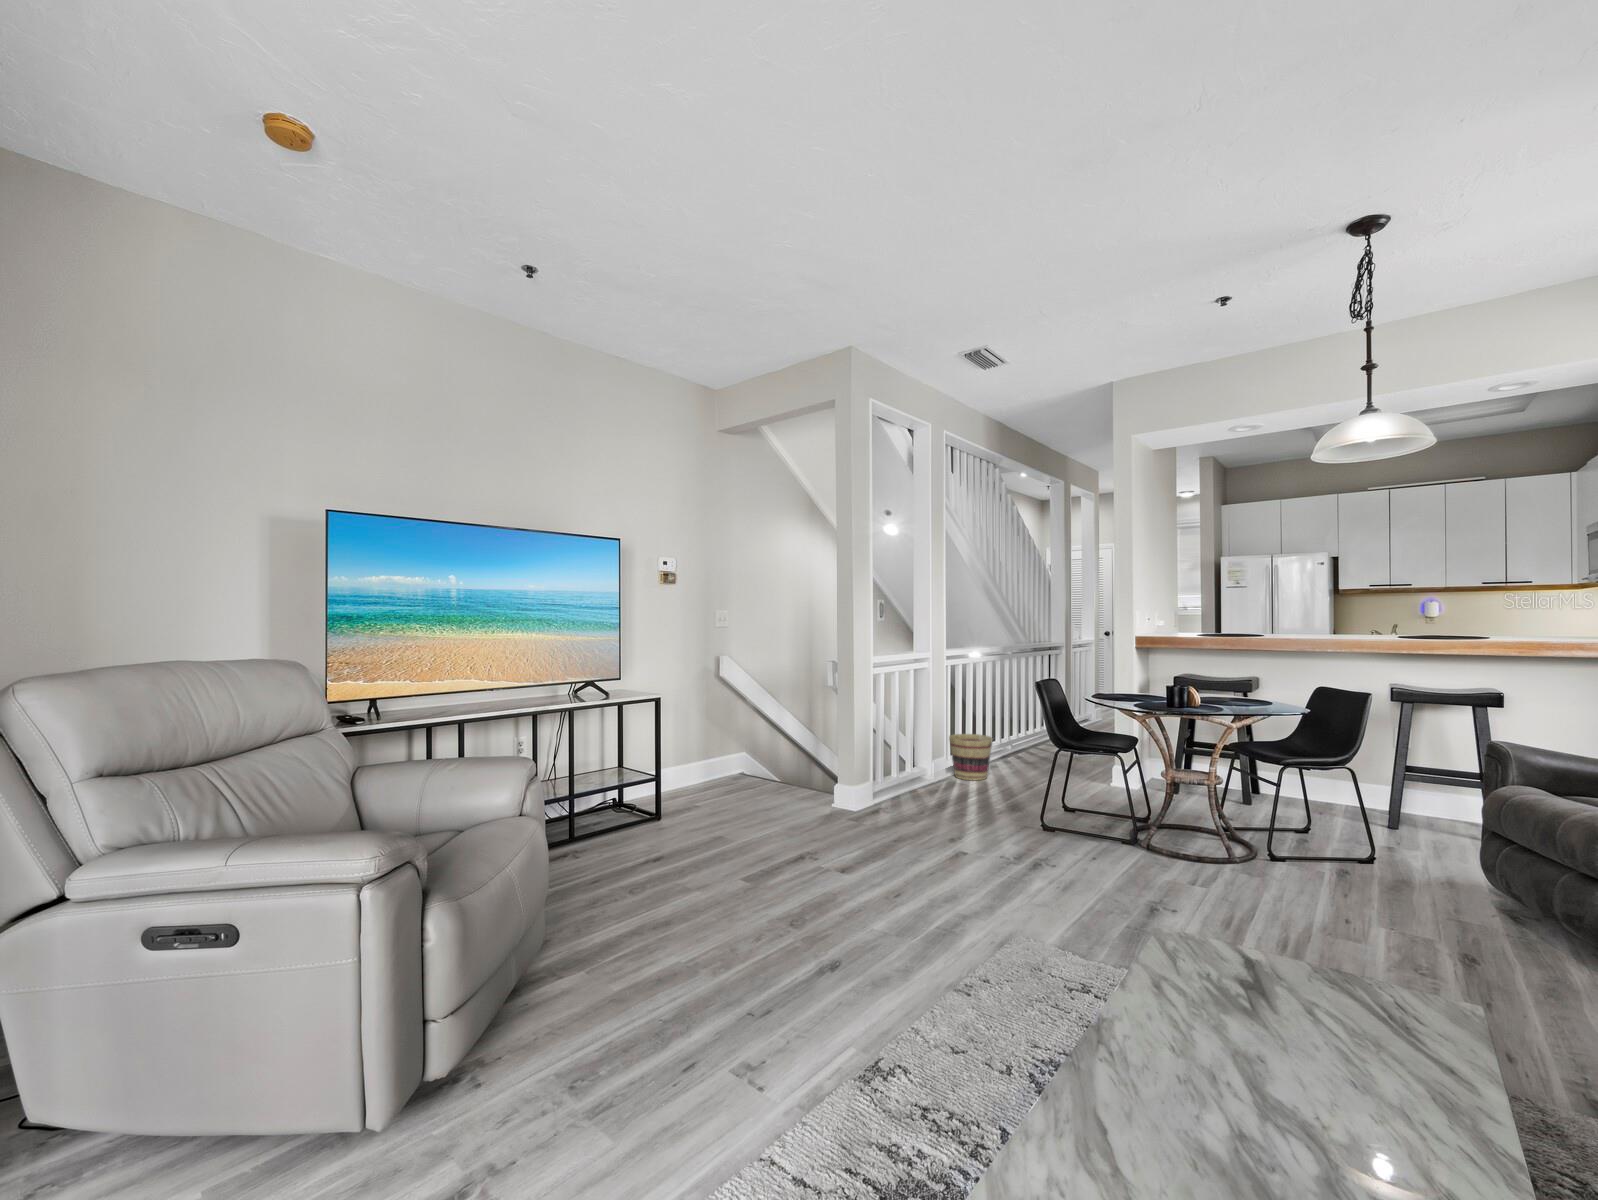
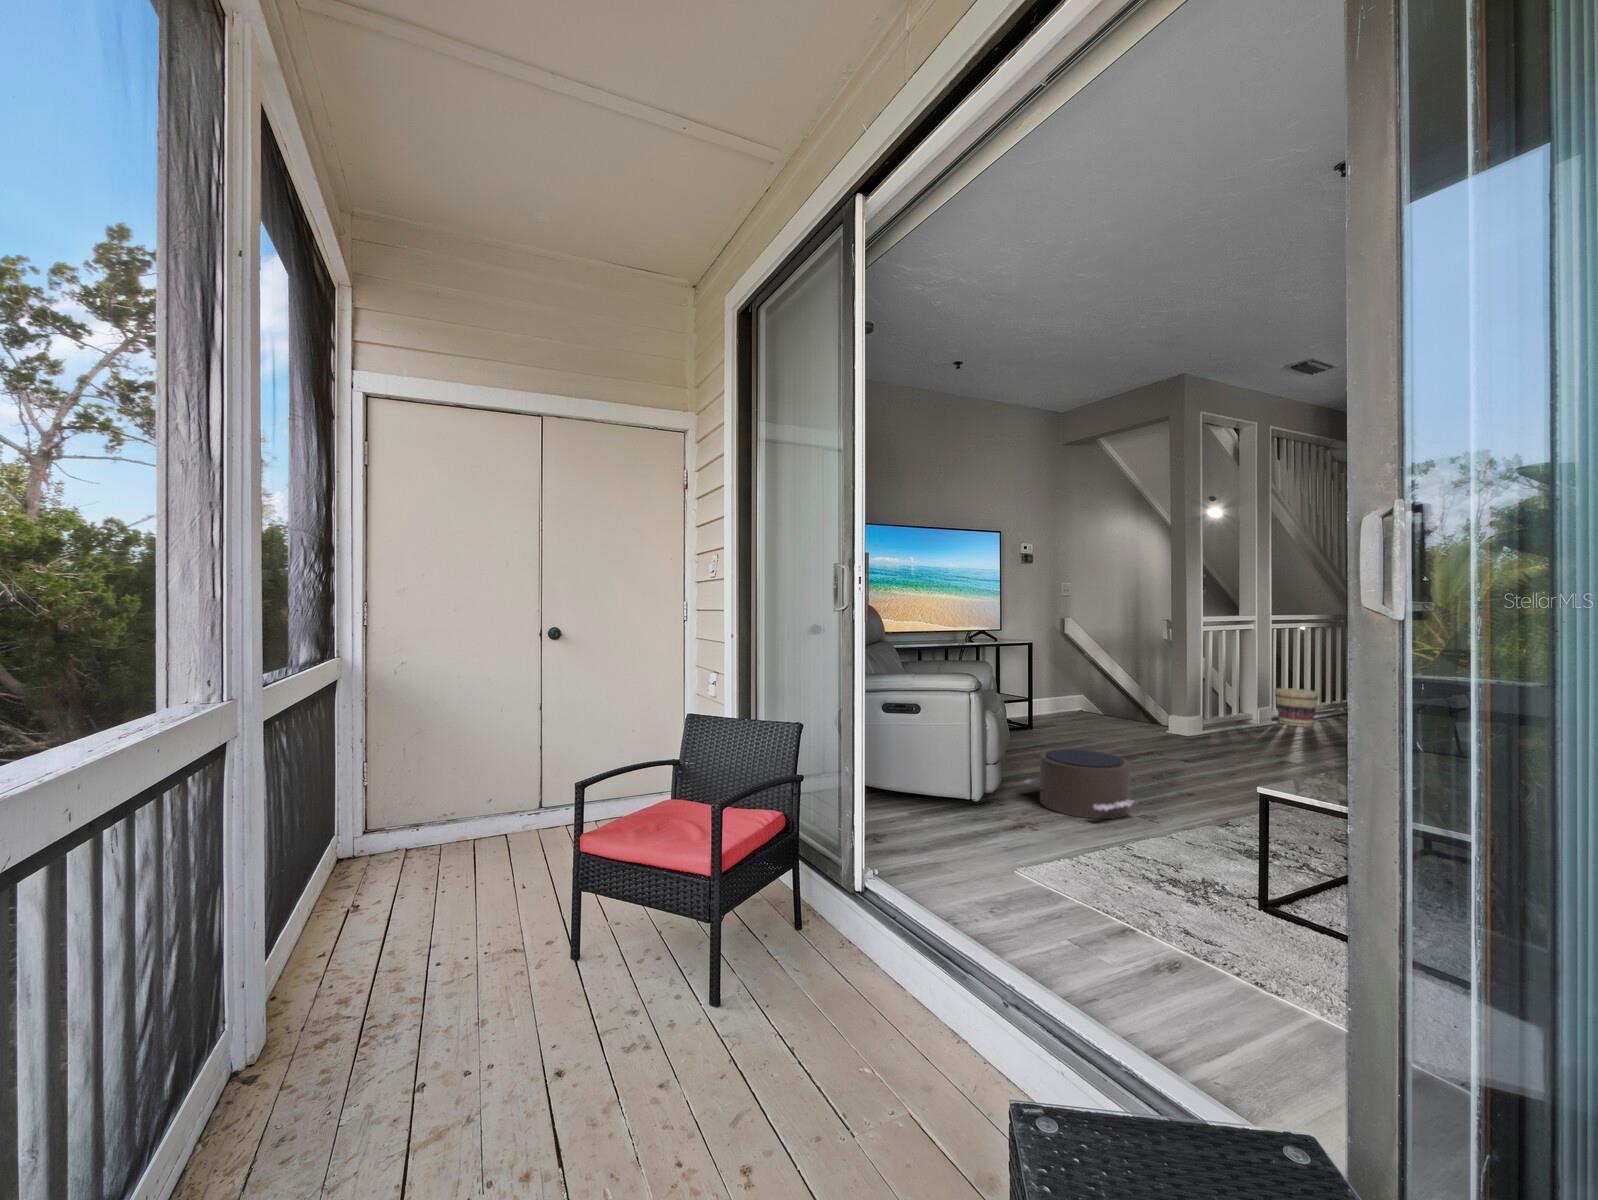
pouf: none [533,931,724,1113] -> present [1024,749,1134,819]

